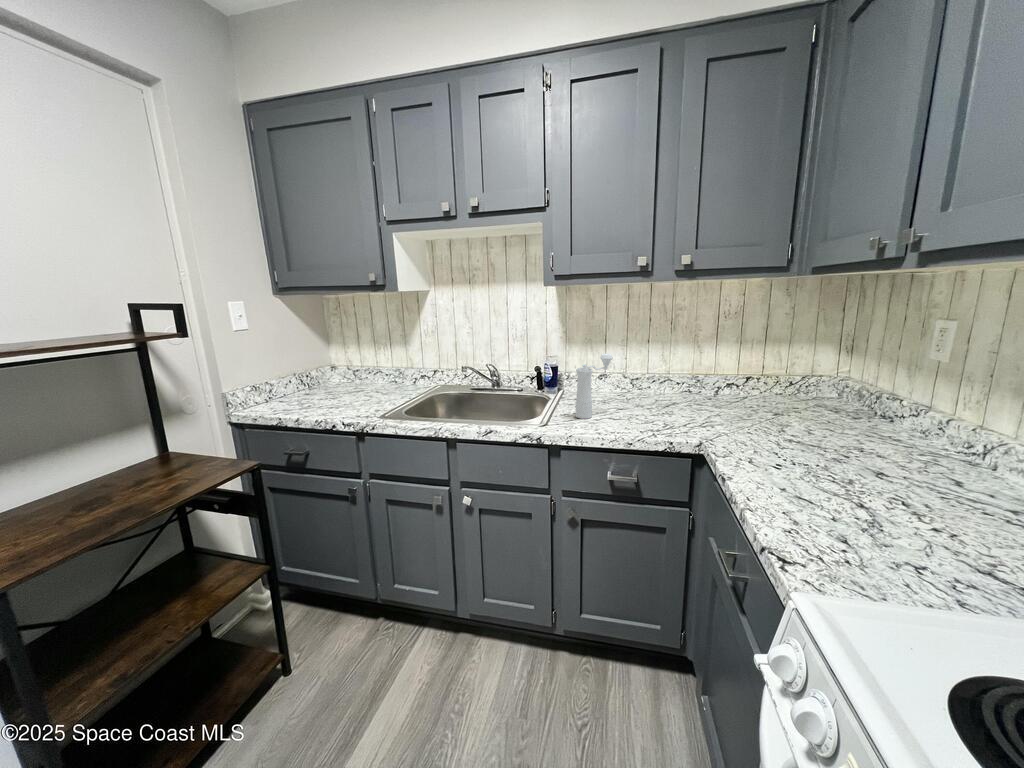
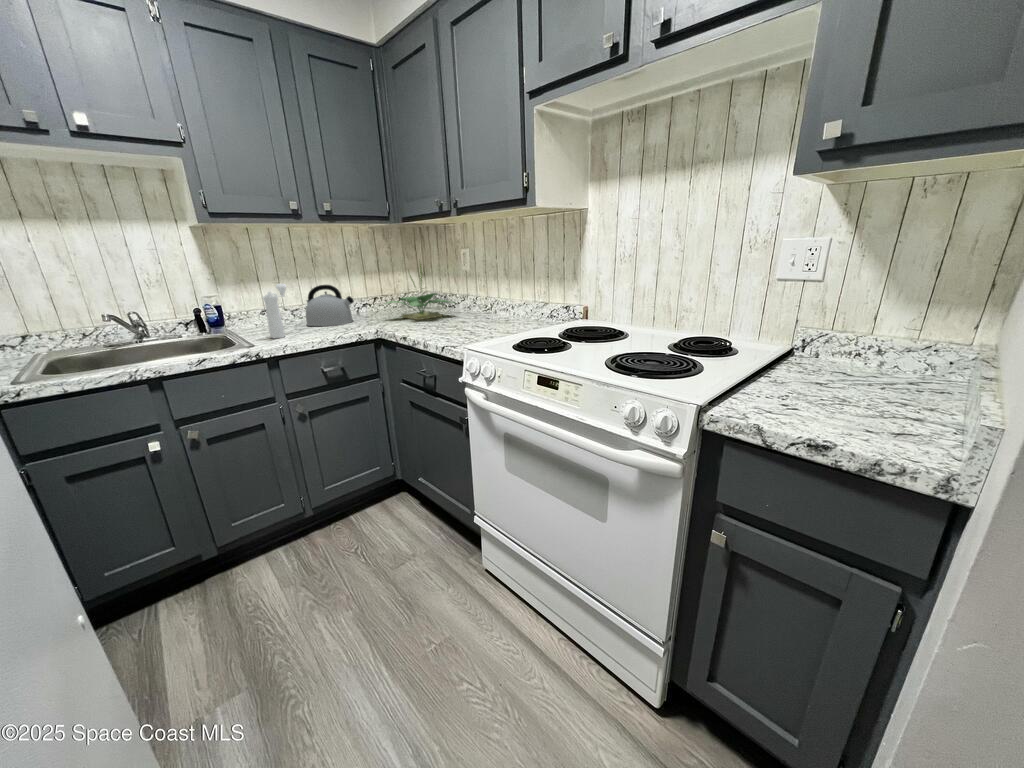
potted plant: none [738,336,884,439] -> present [386,266,454,320]
kettle: none [636,356,701,413] -> present [306,285,354,326]

